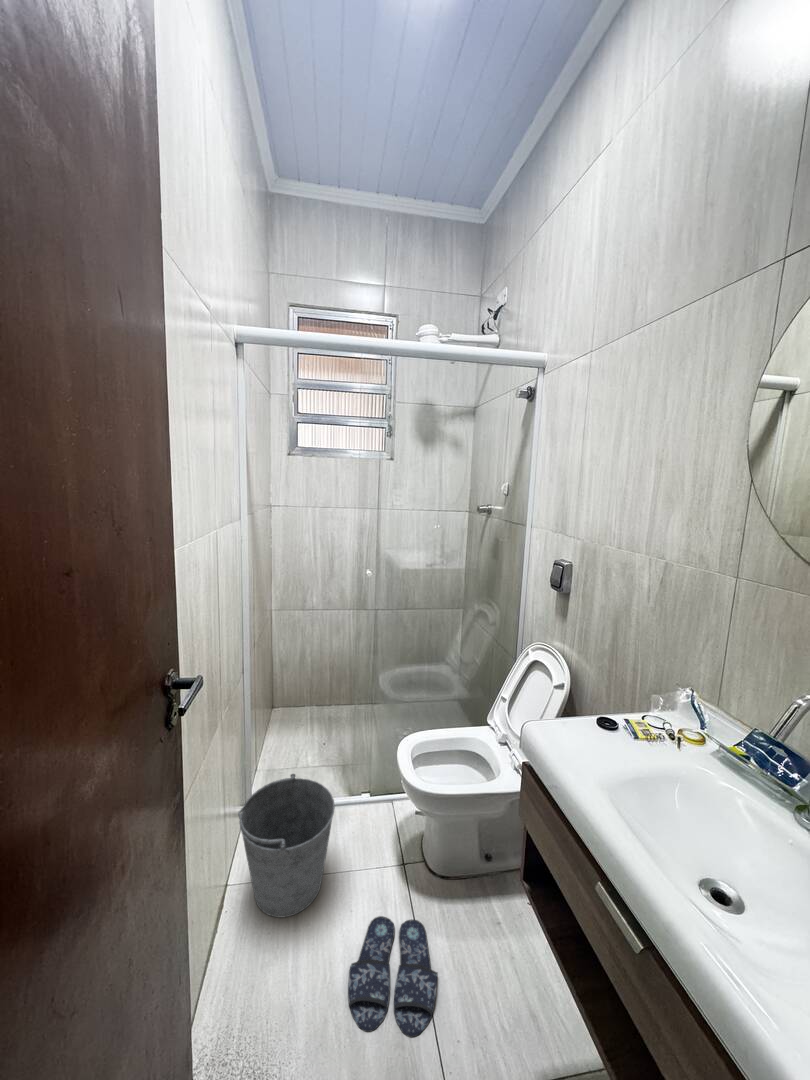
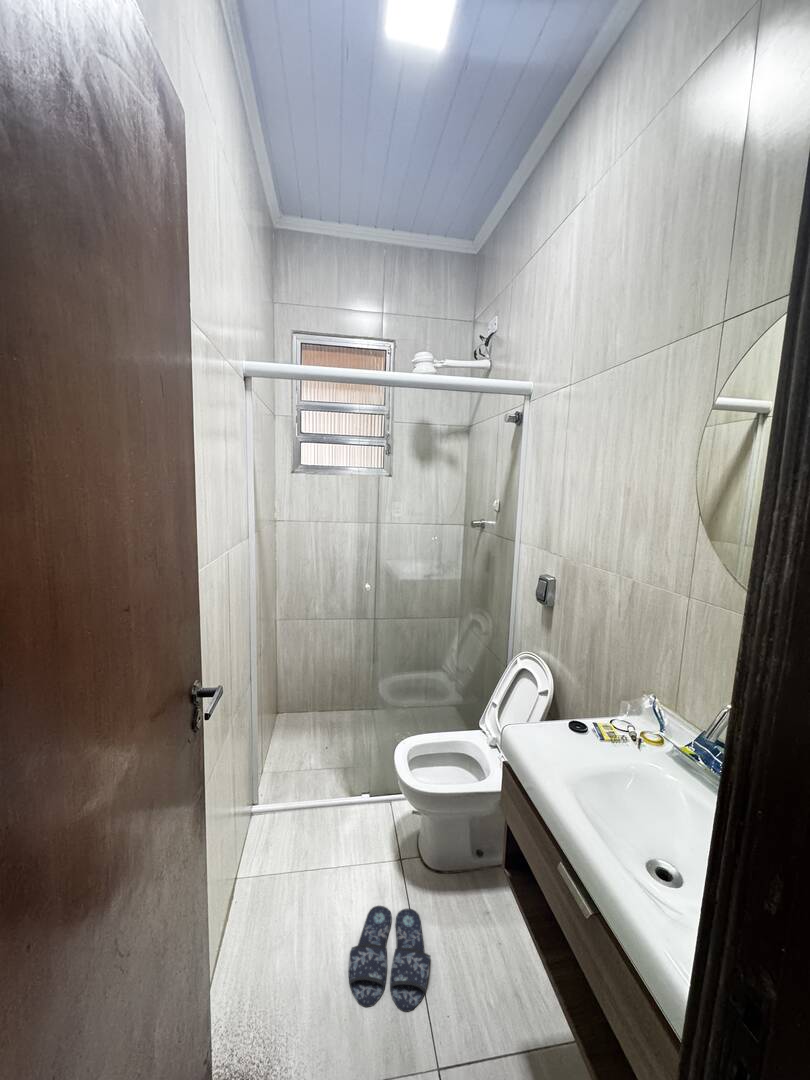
bucket: present [238,774,335,917] -> none [247,774,336,907]

